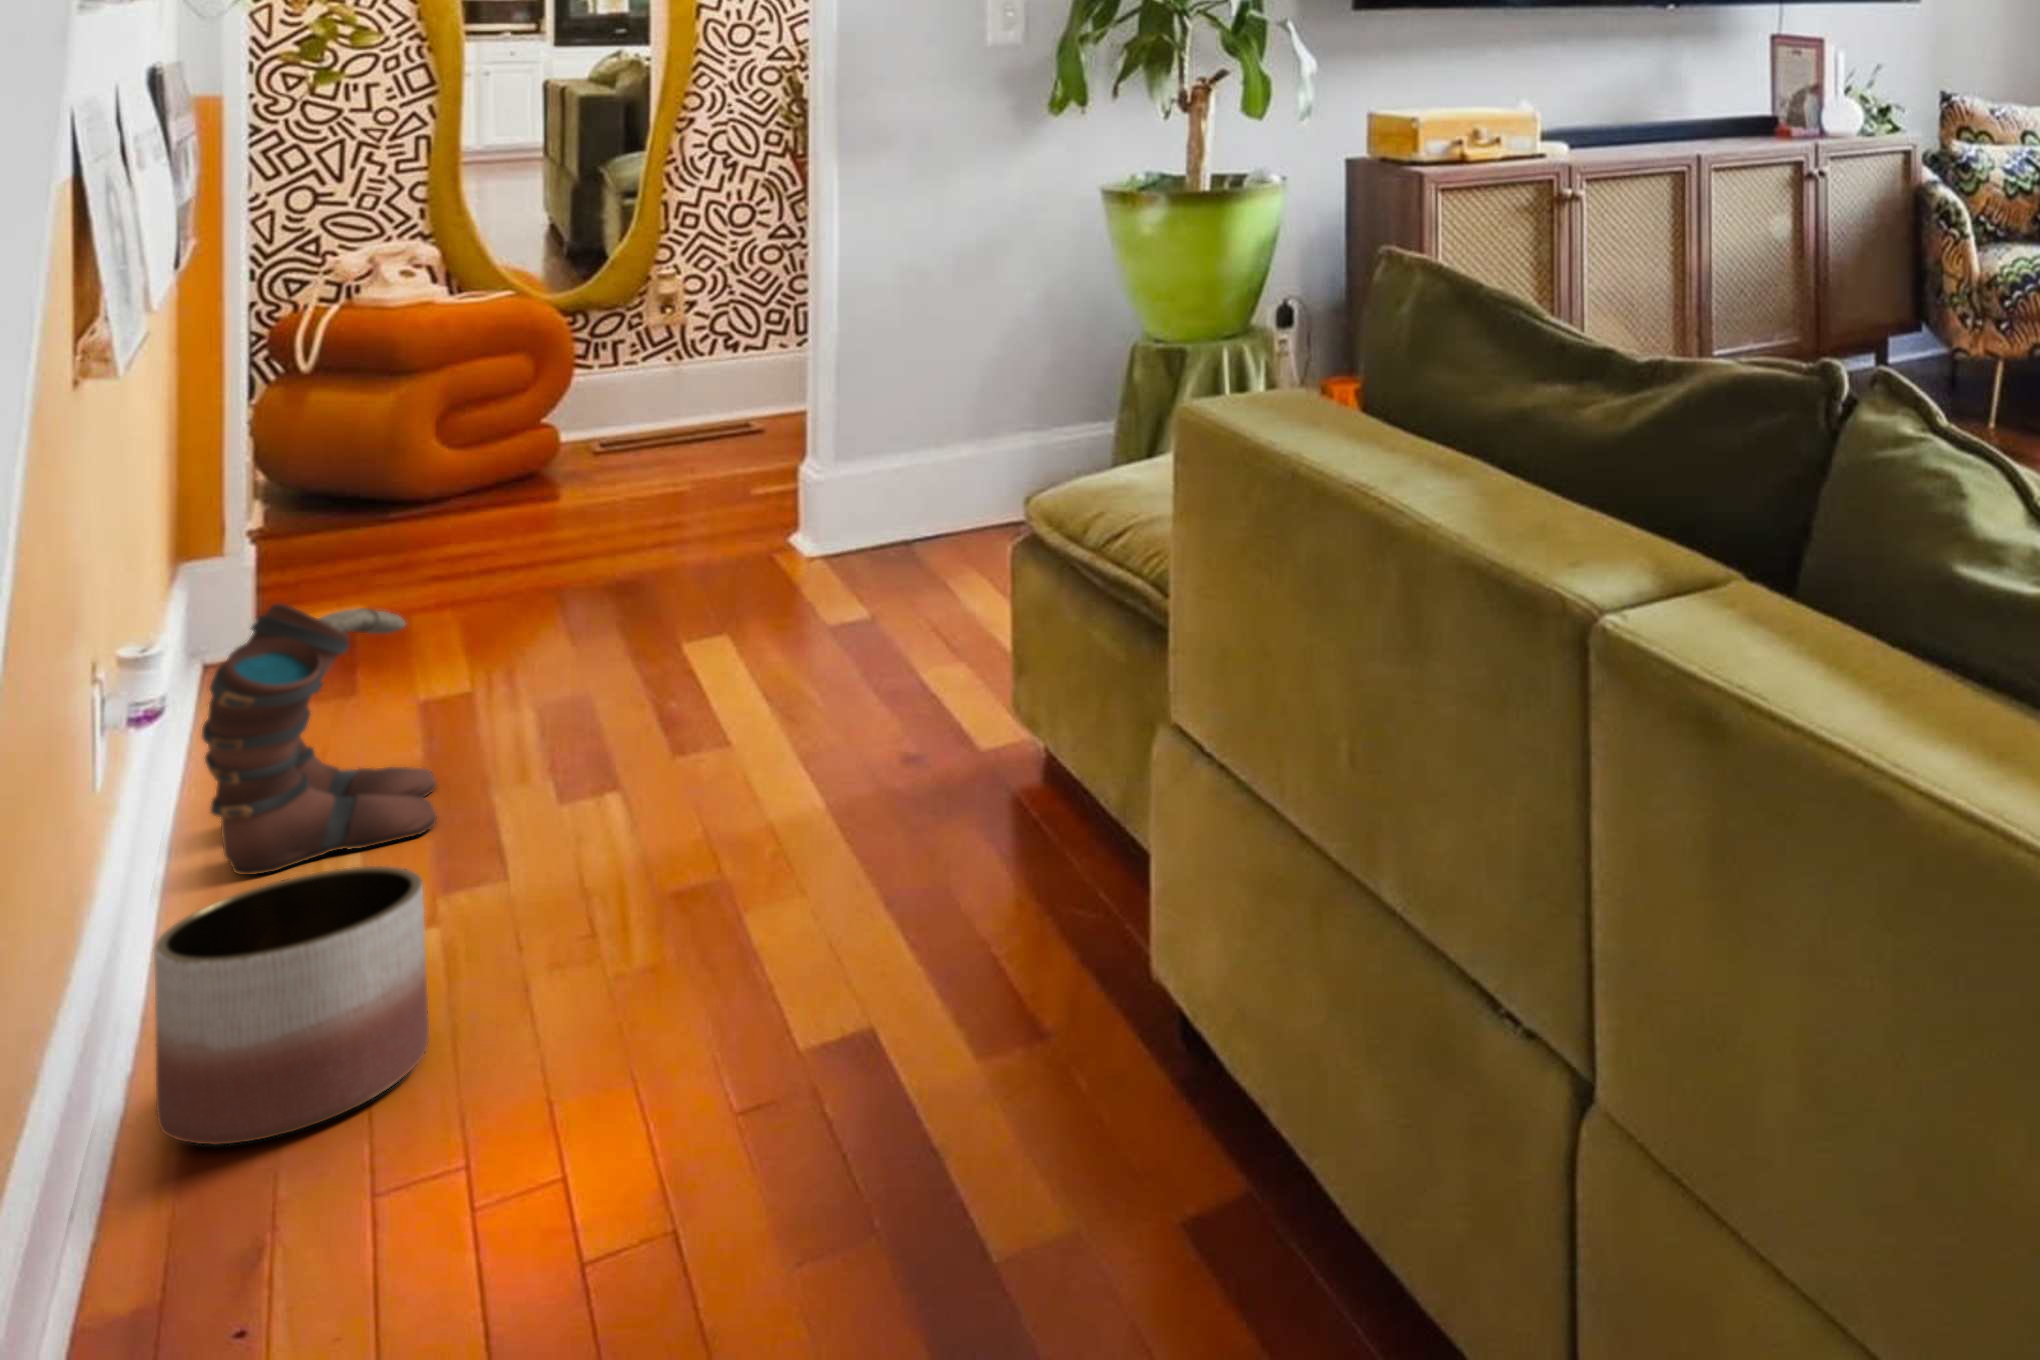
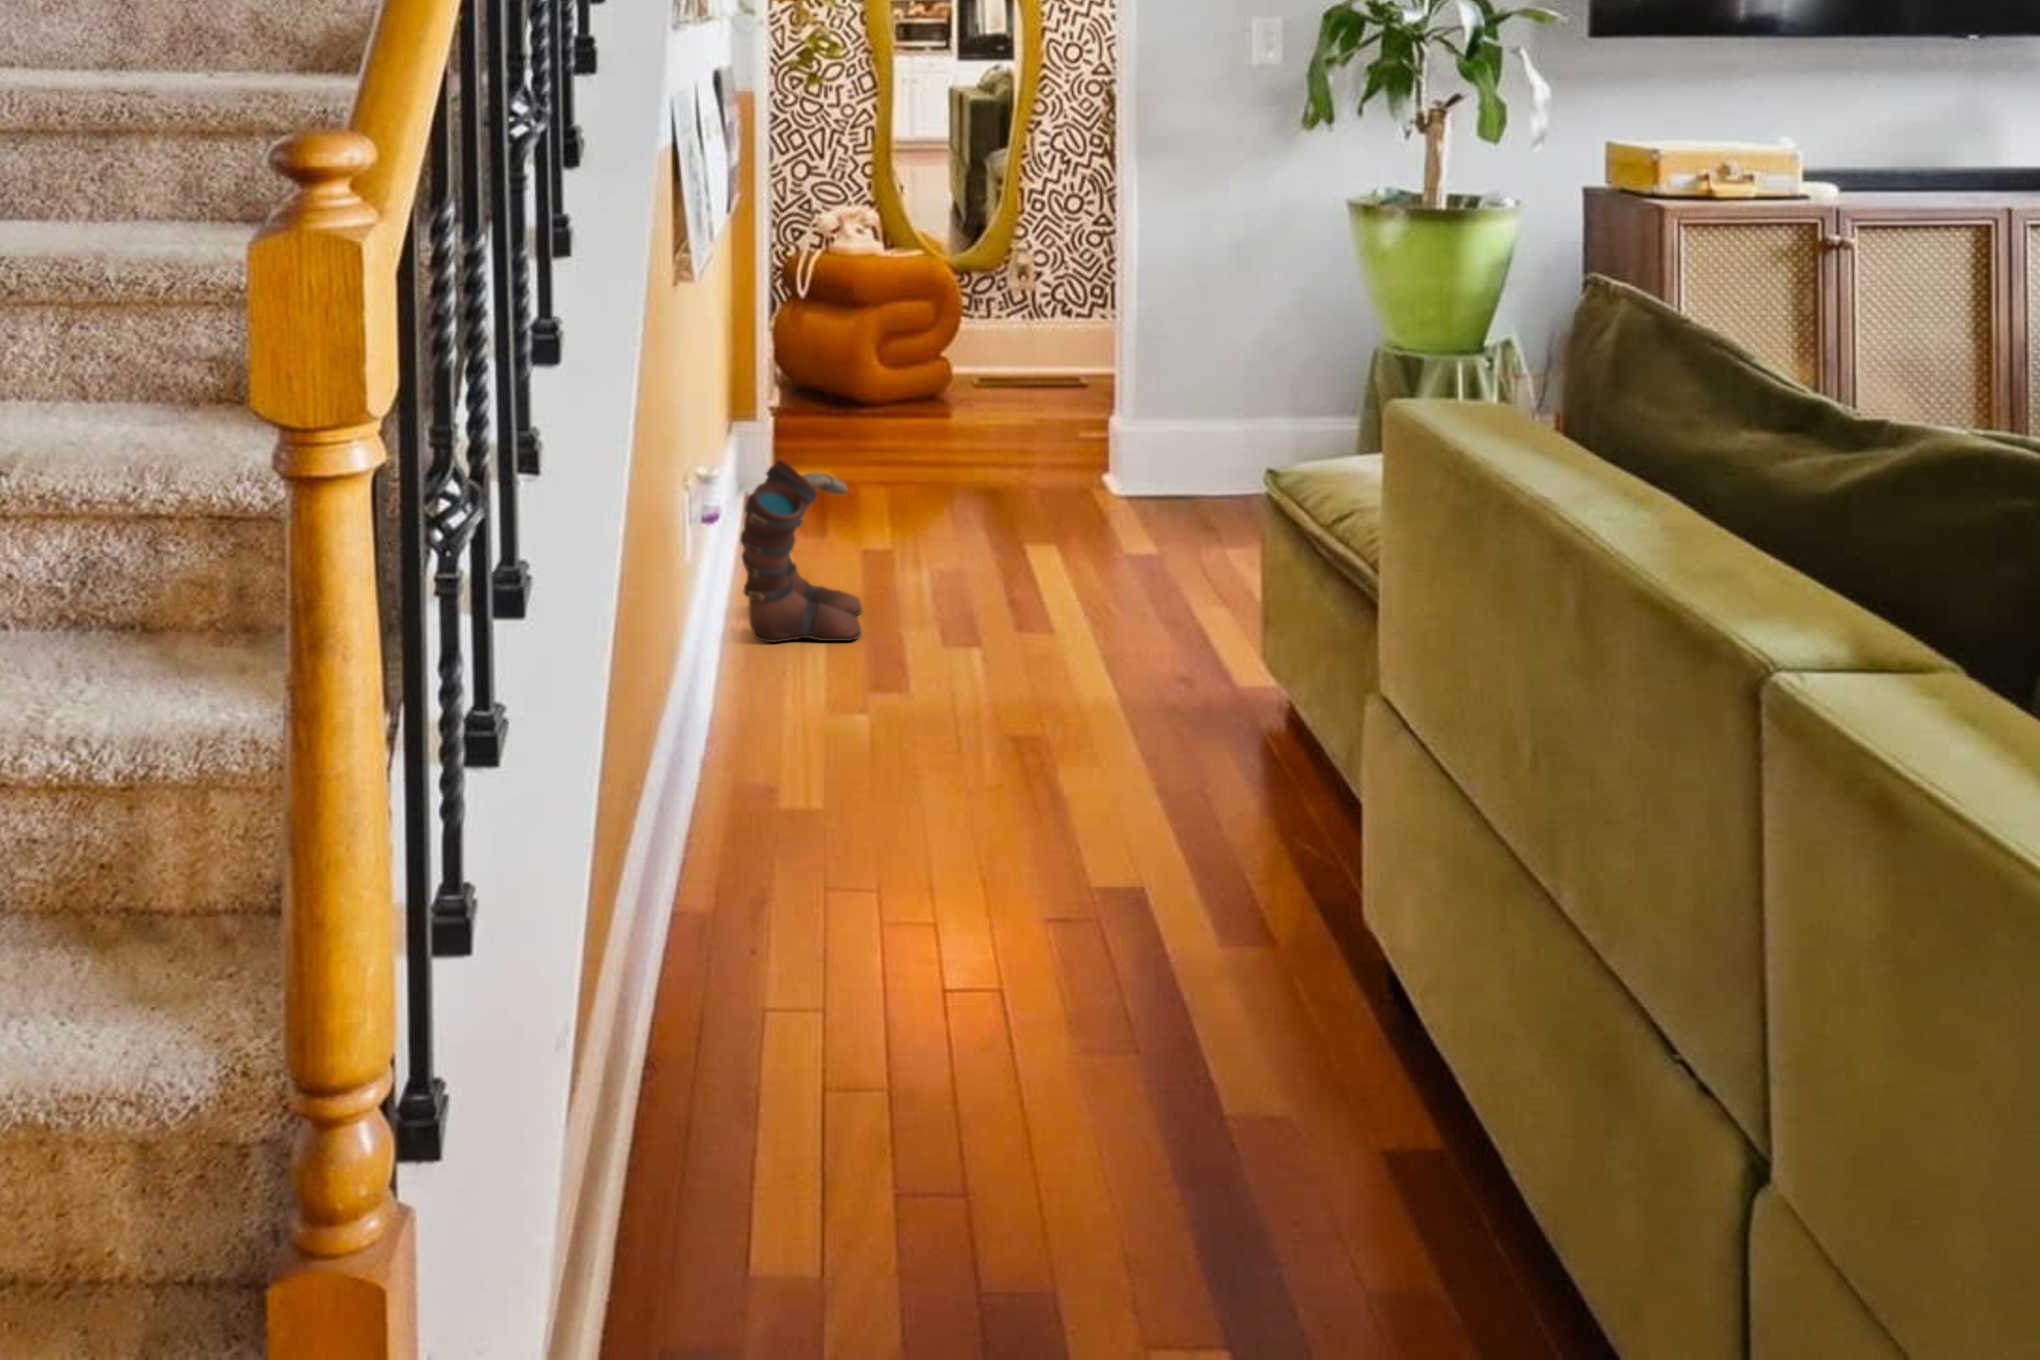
planter: present [154,866,429,1145] -> none [717,640,850,804]

